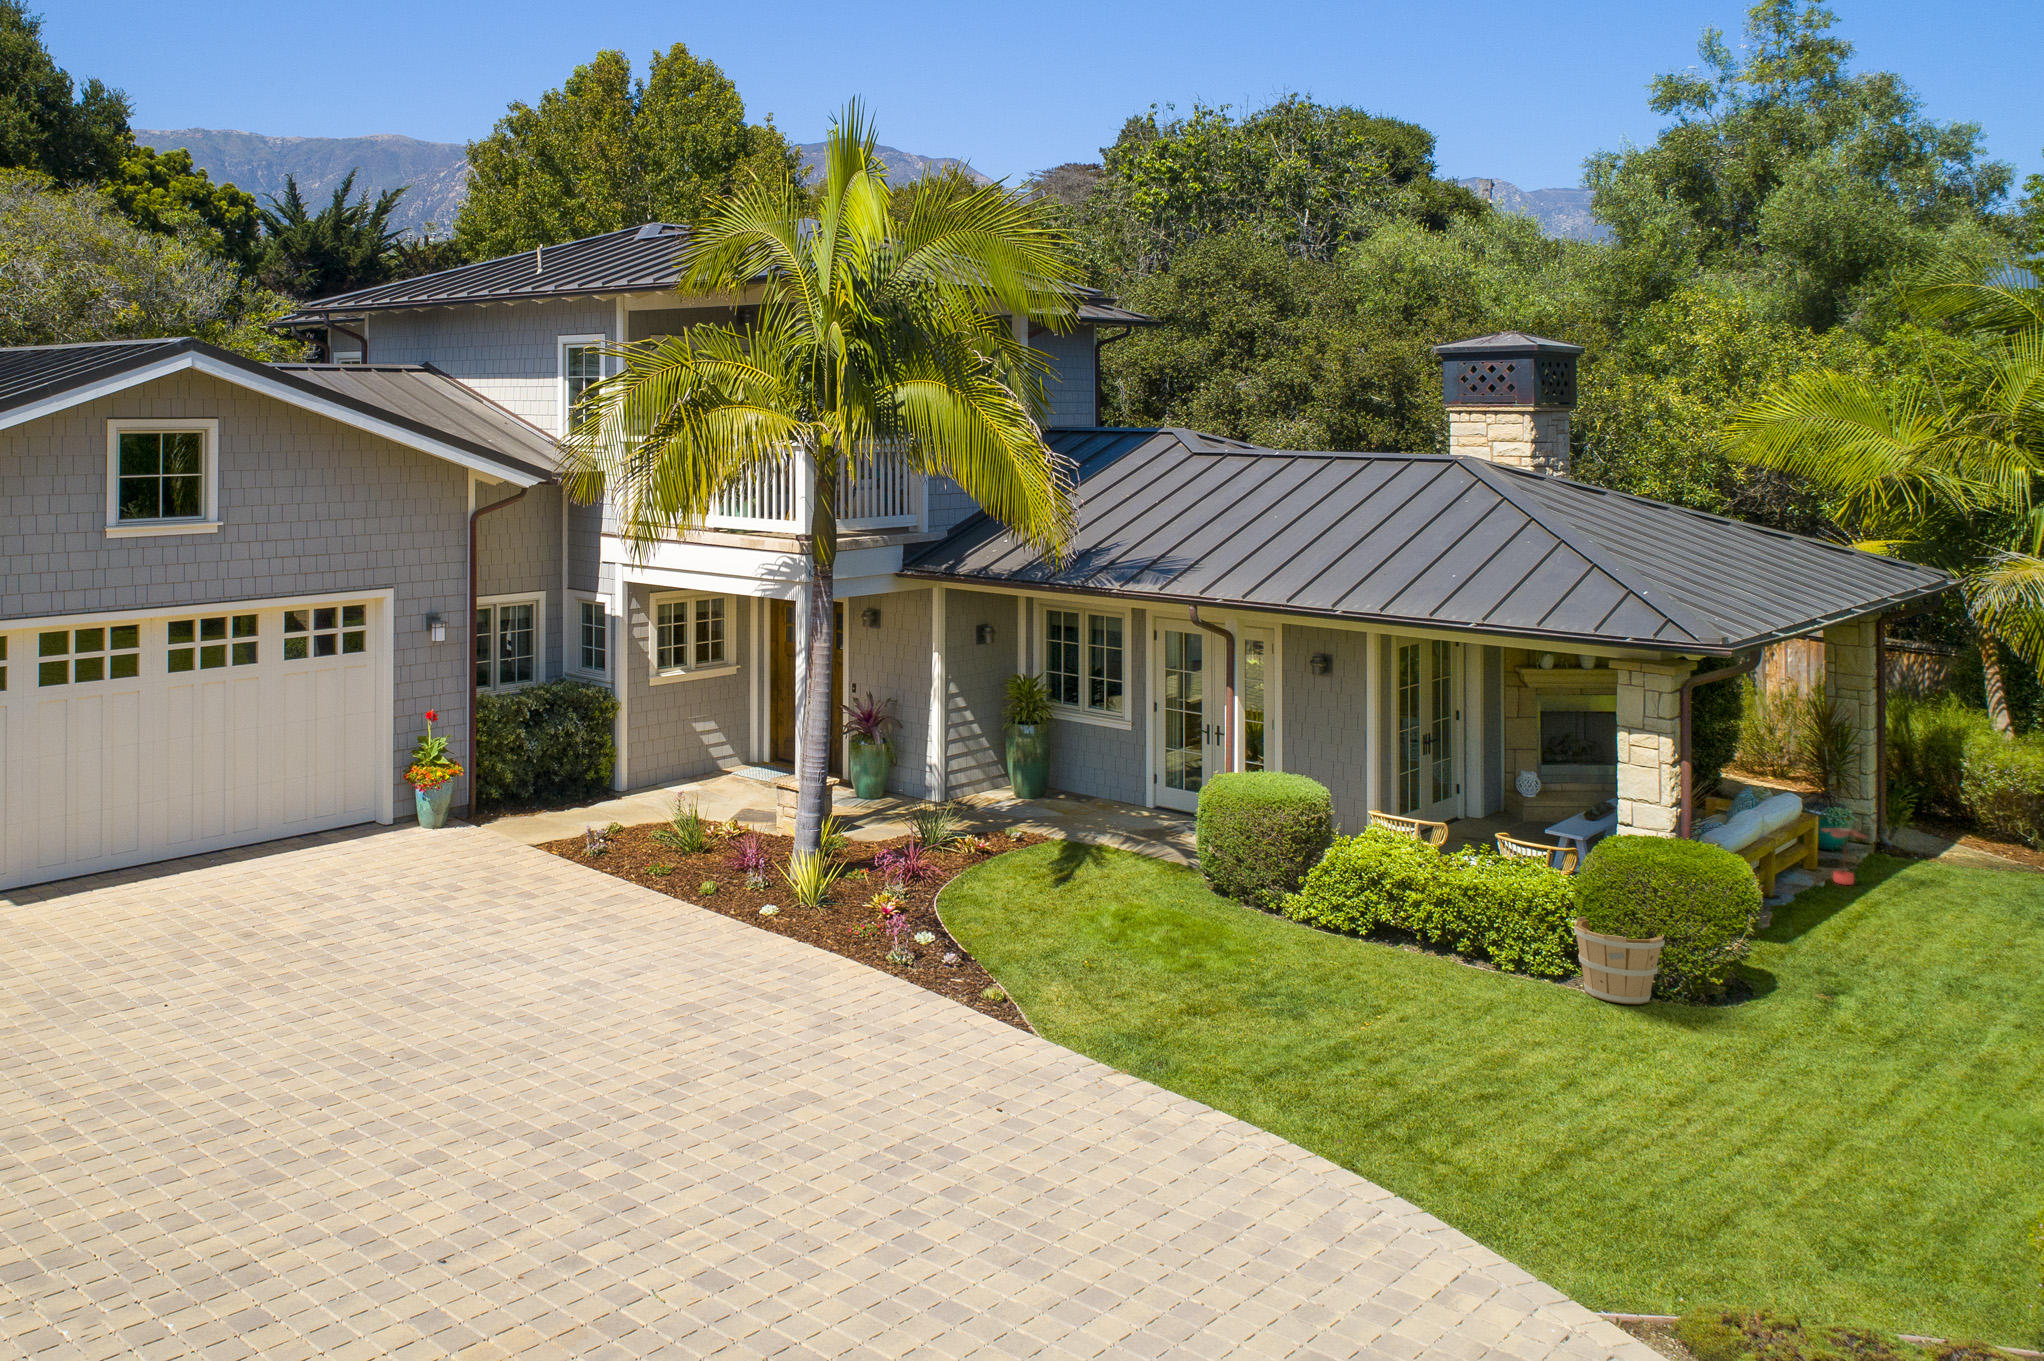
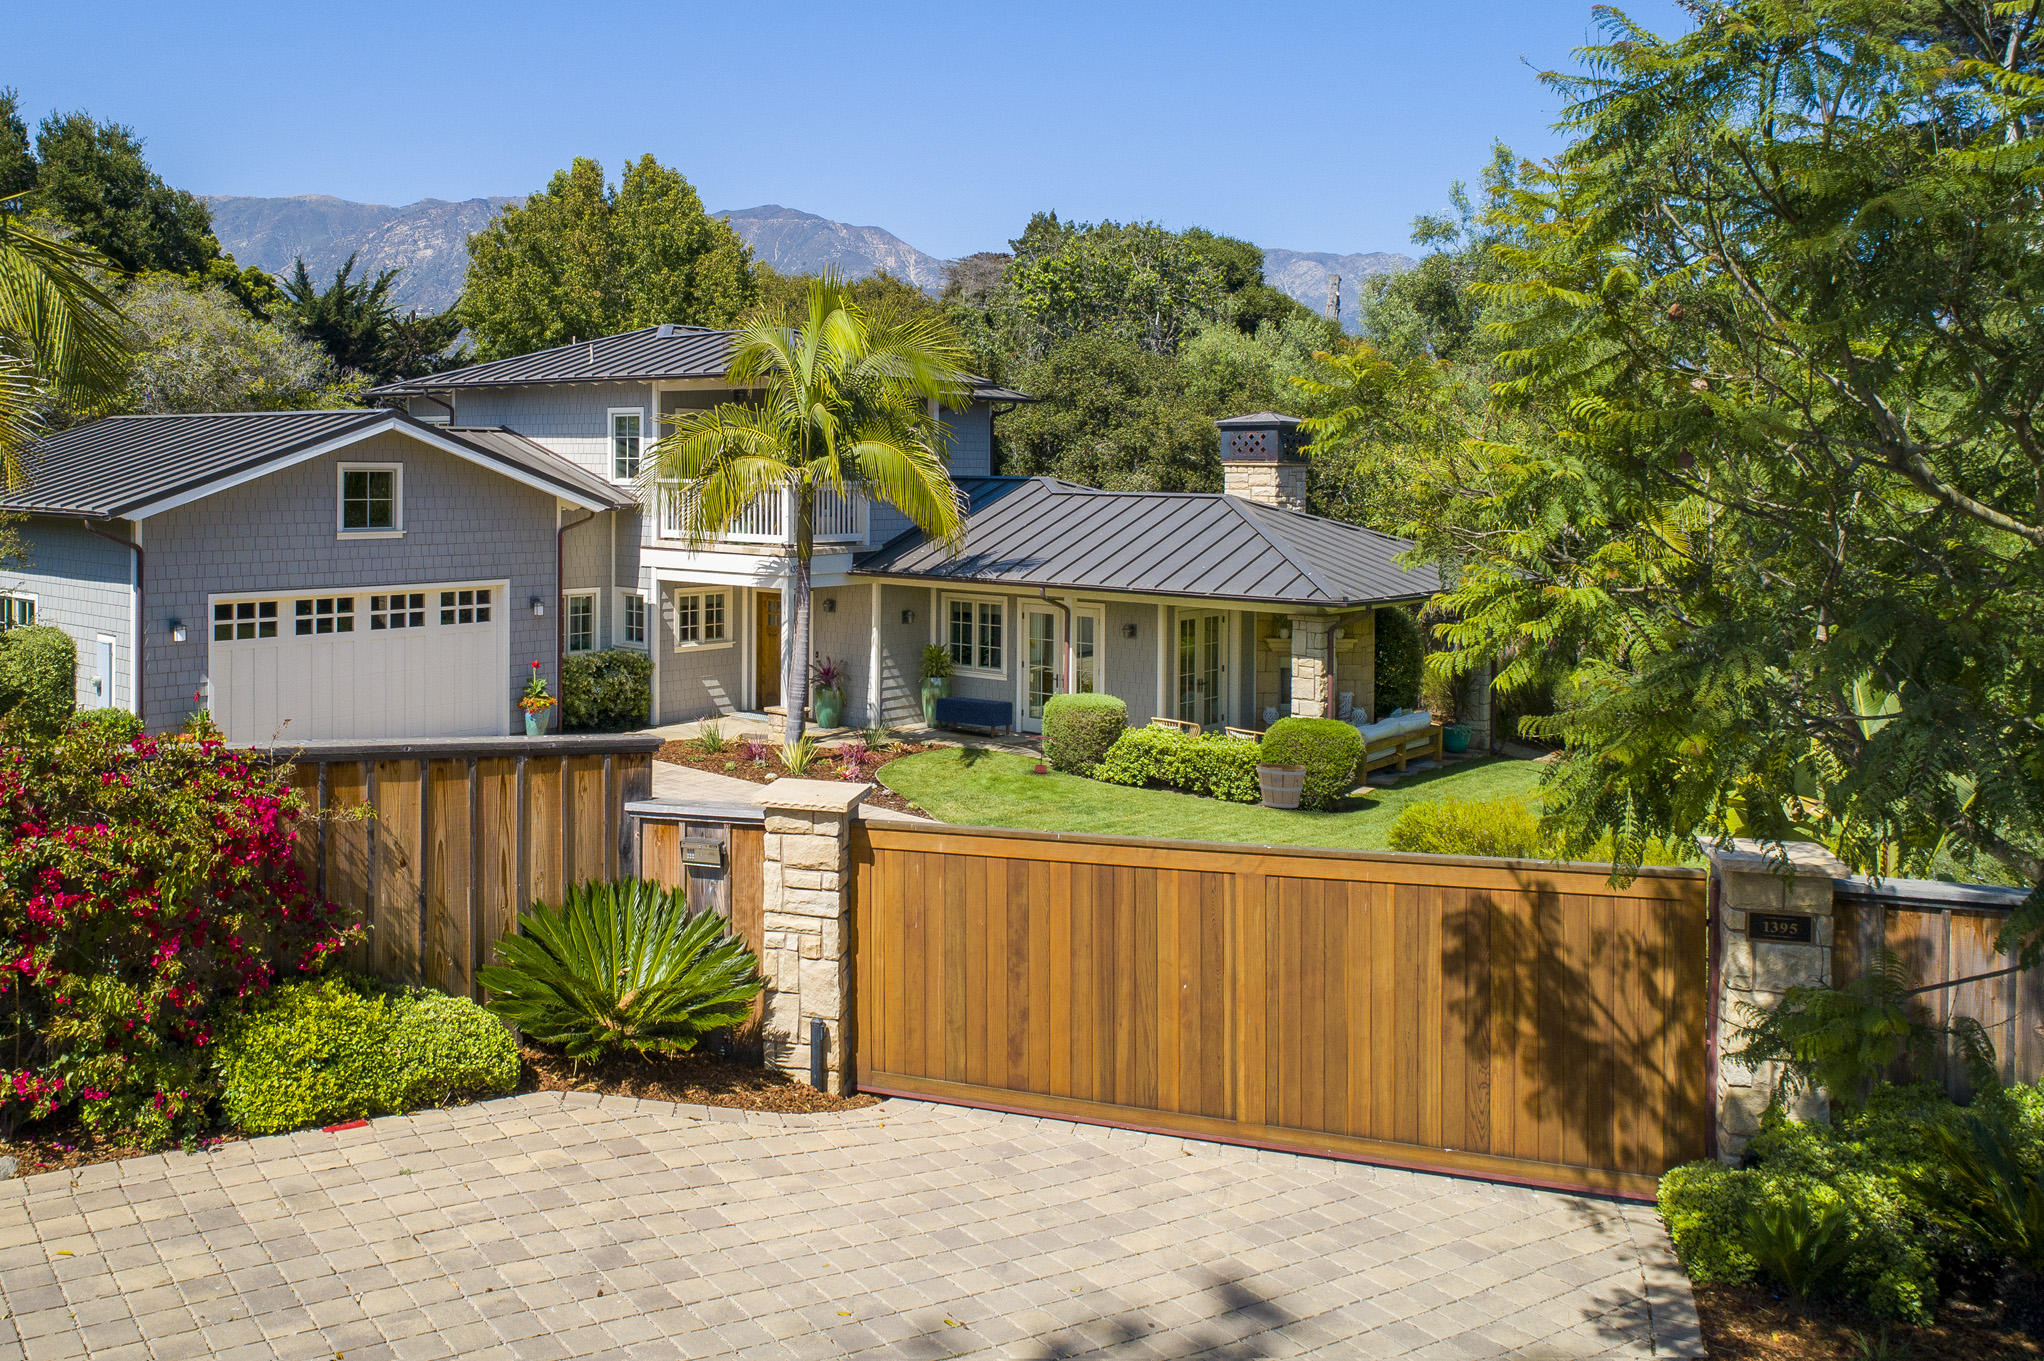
bench: none [1026,752,1141,820] -> present [936,697,1013,737]
potted plant: present [1822,828,1868,885] -> present [1028,736,1055,773]

